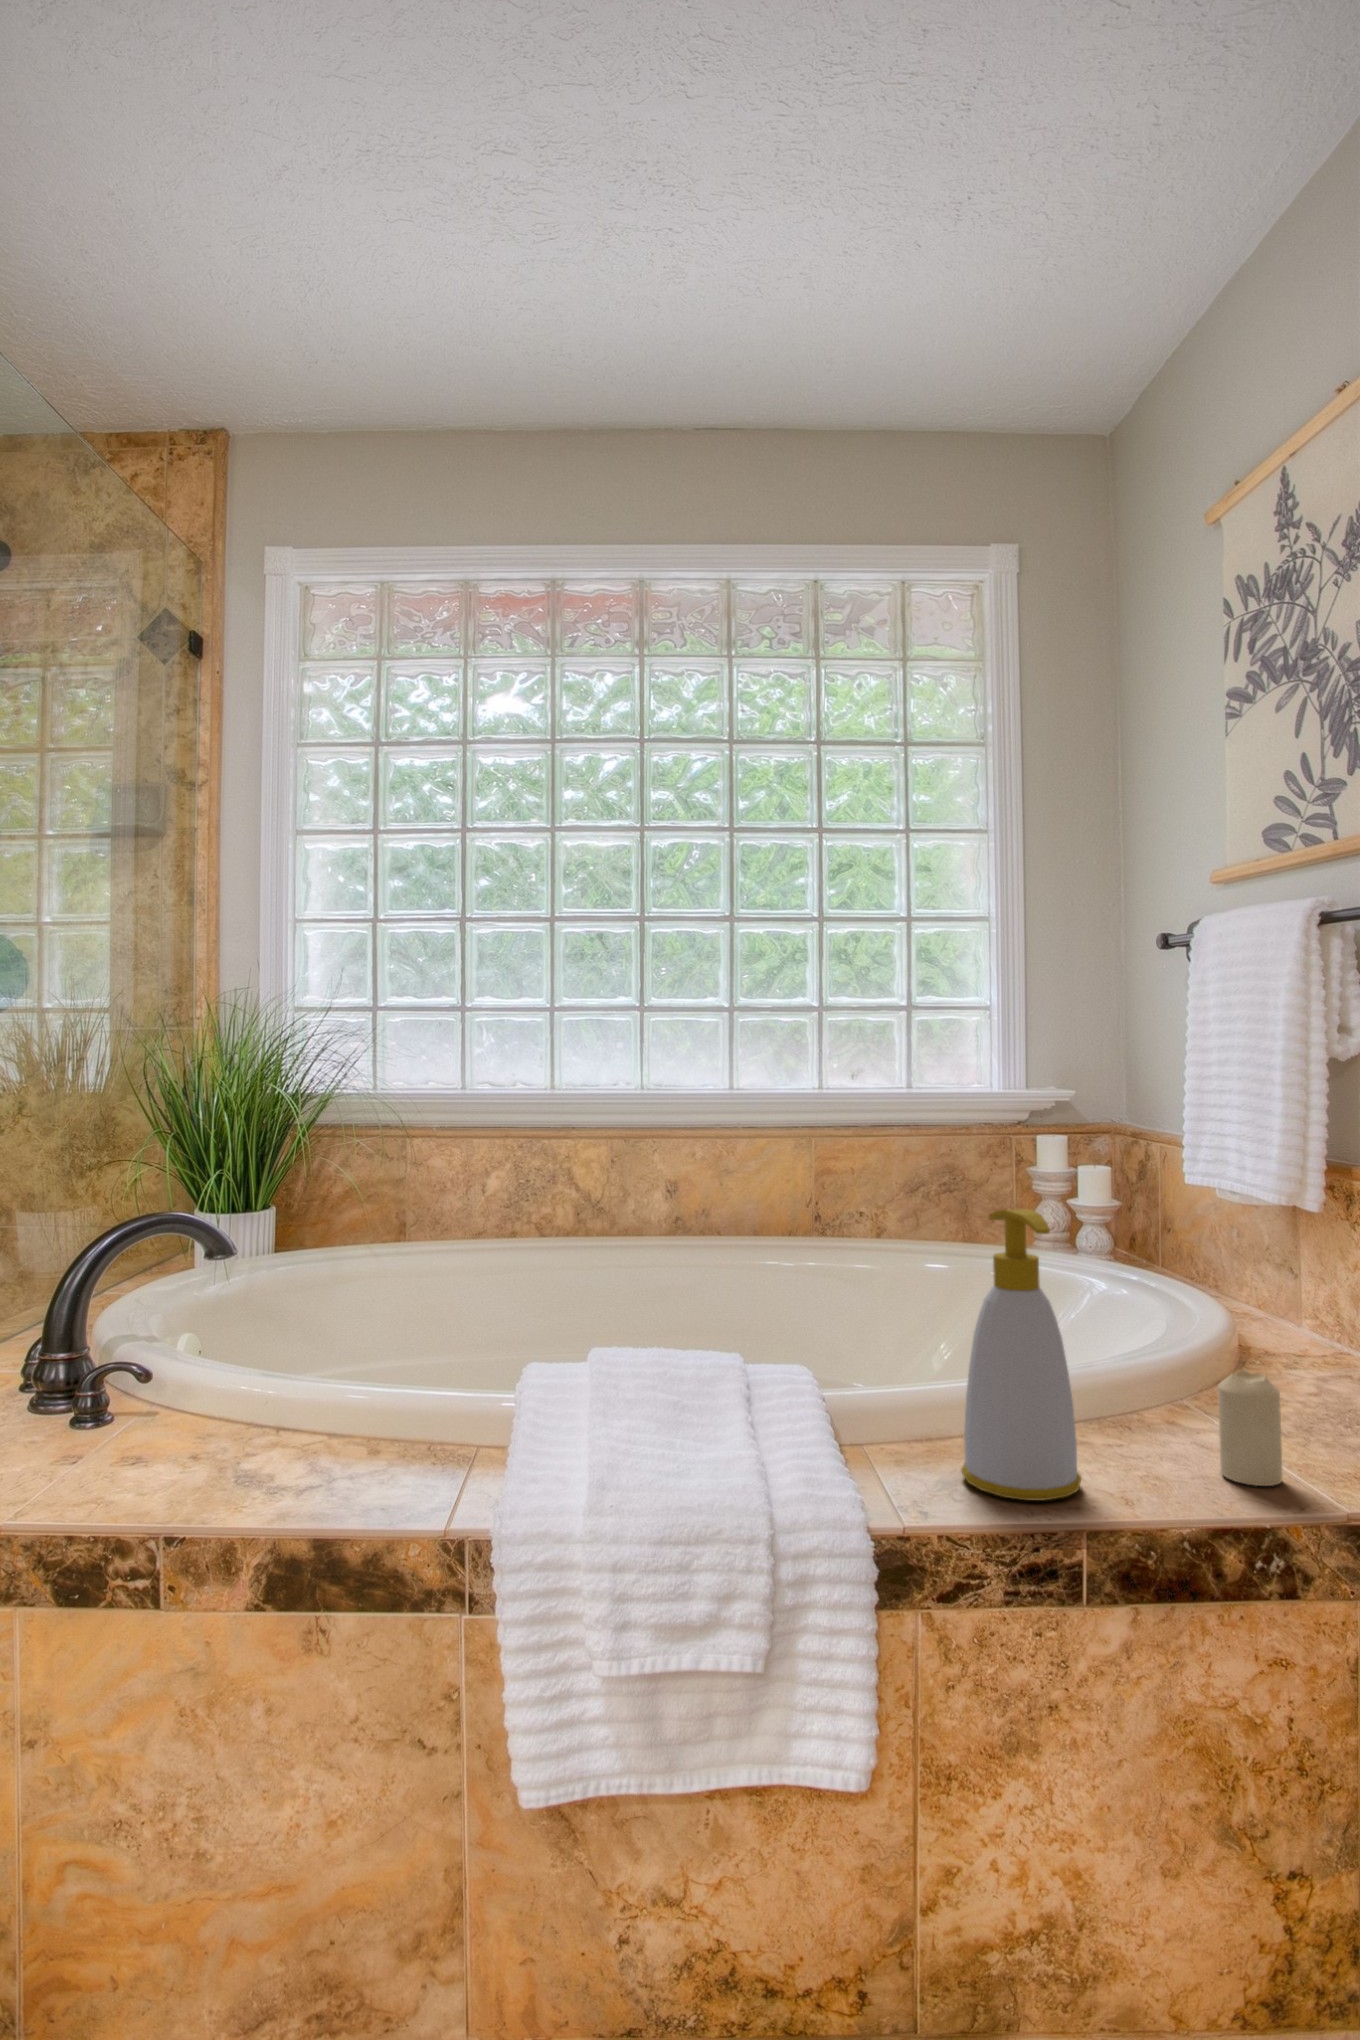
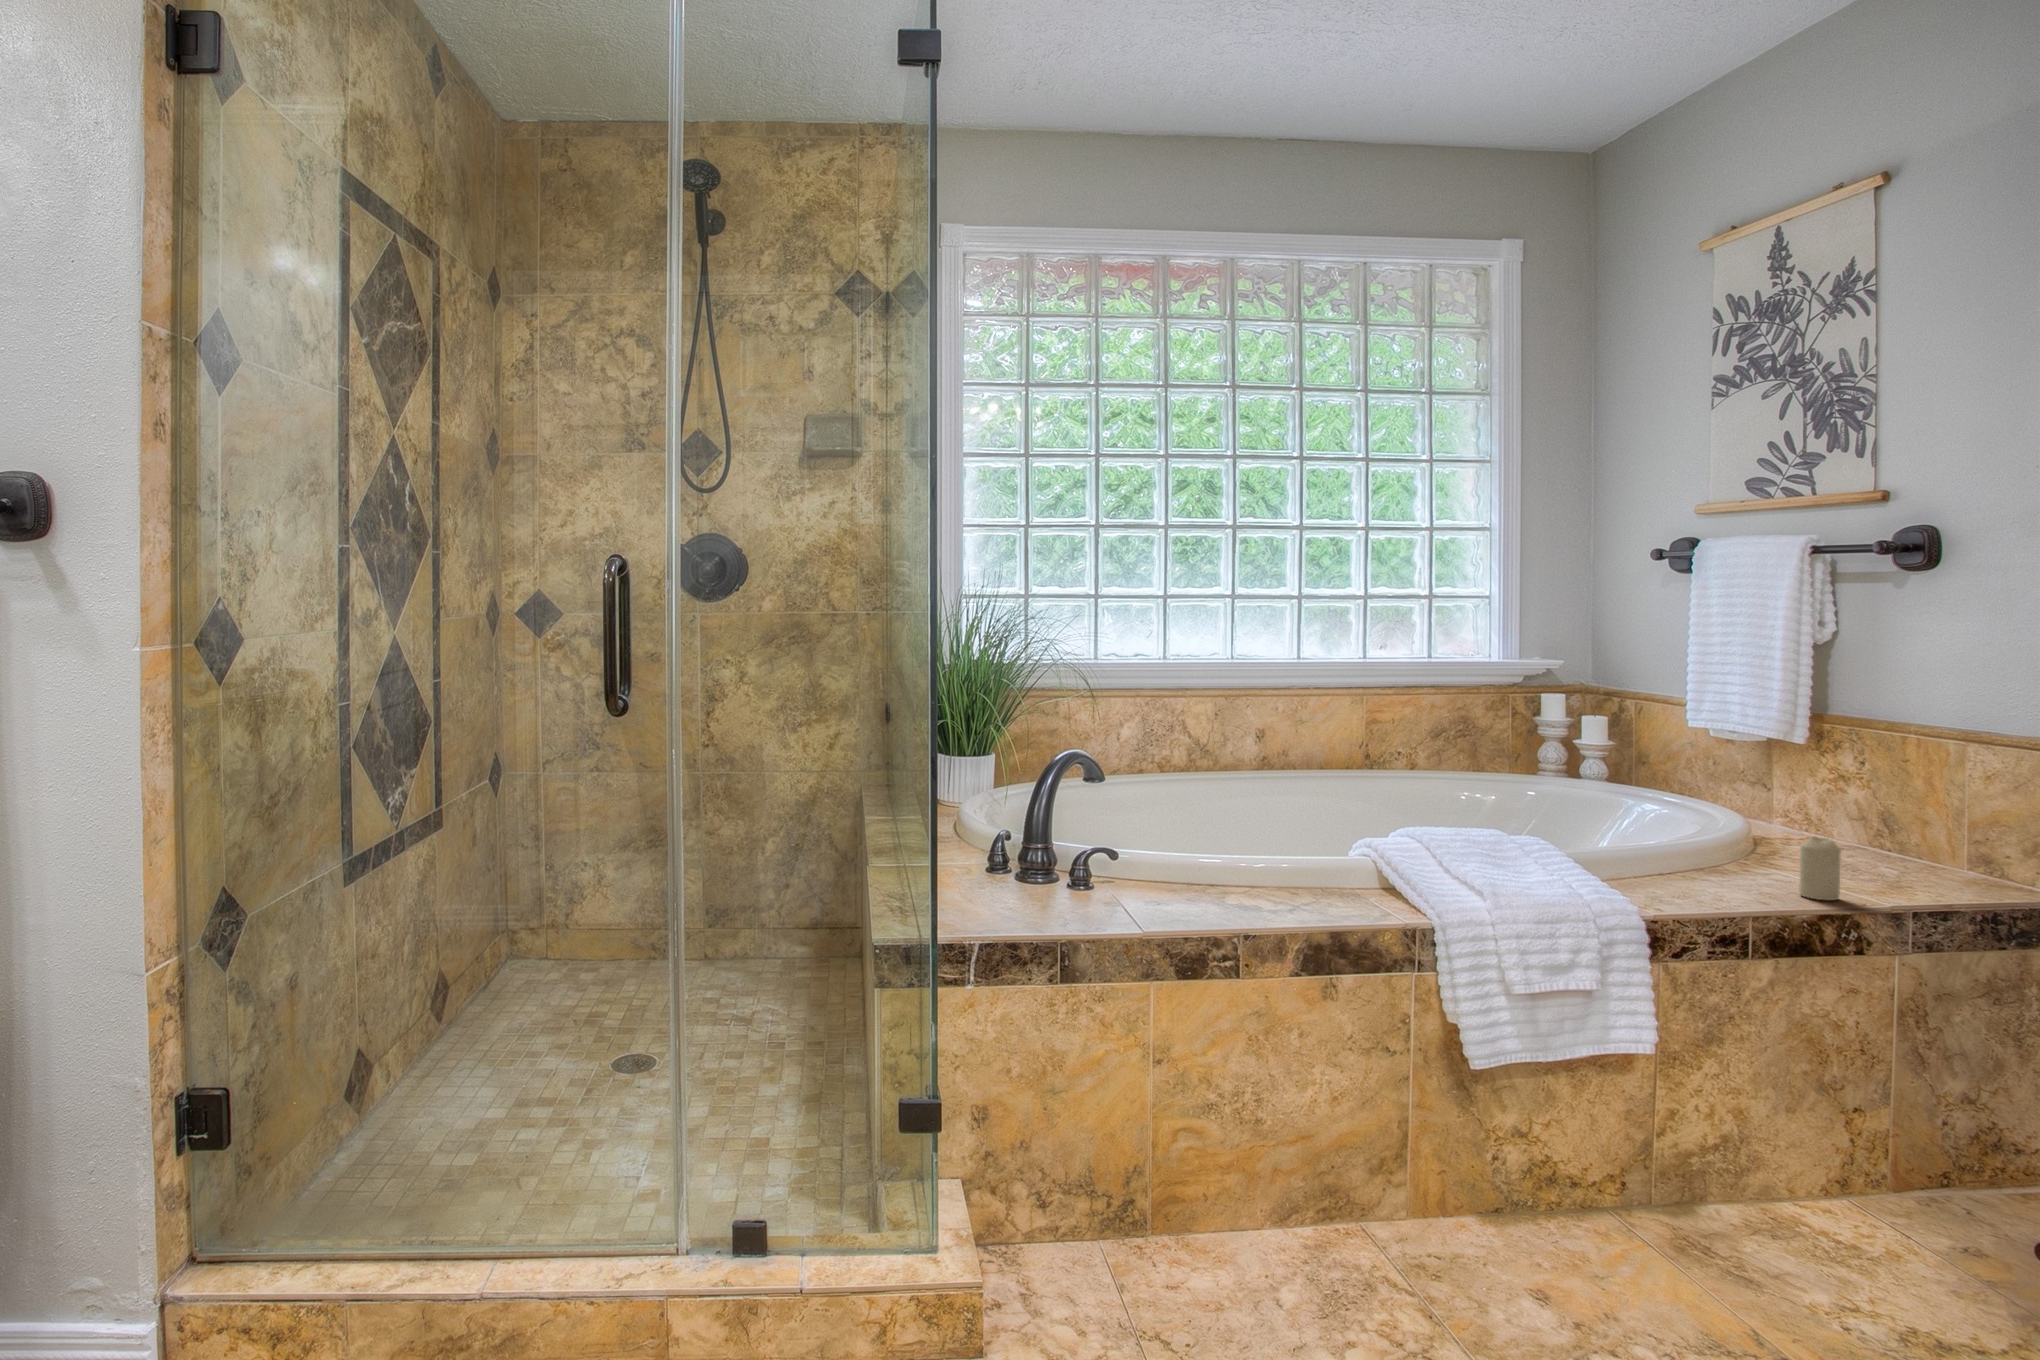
soap bottle: present [961,1209,1082,1500] -> none [1655,744,1735,909]

